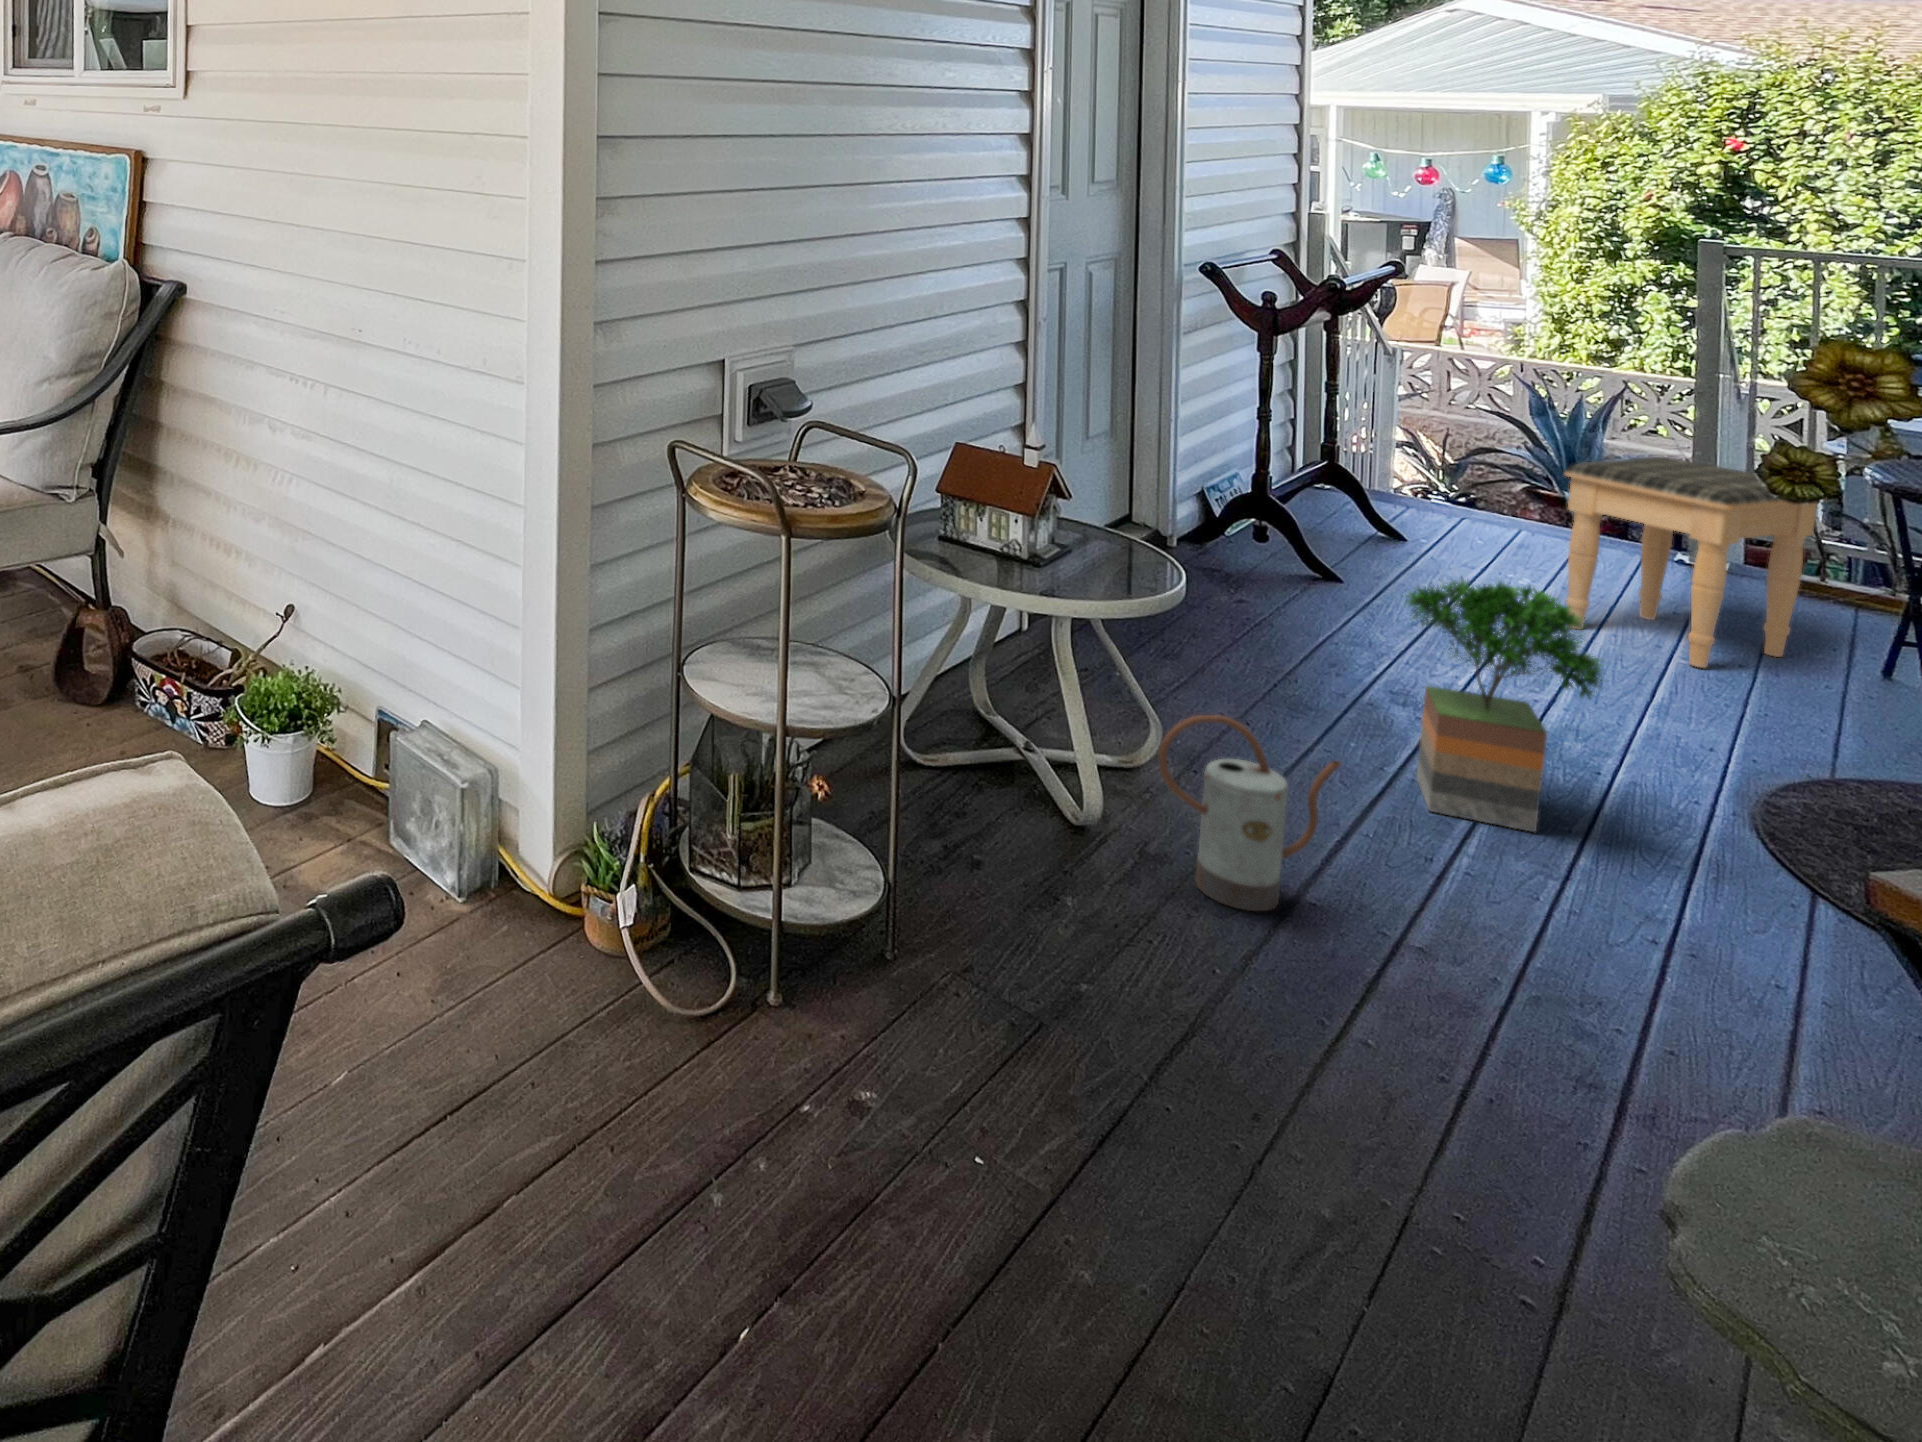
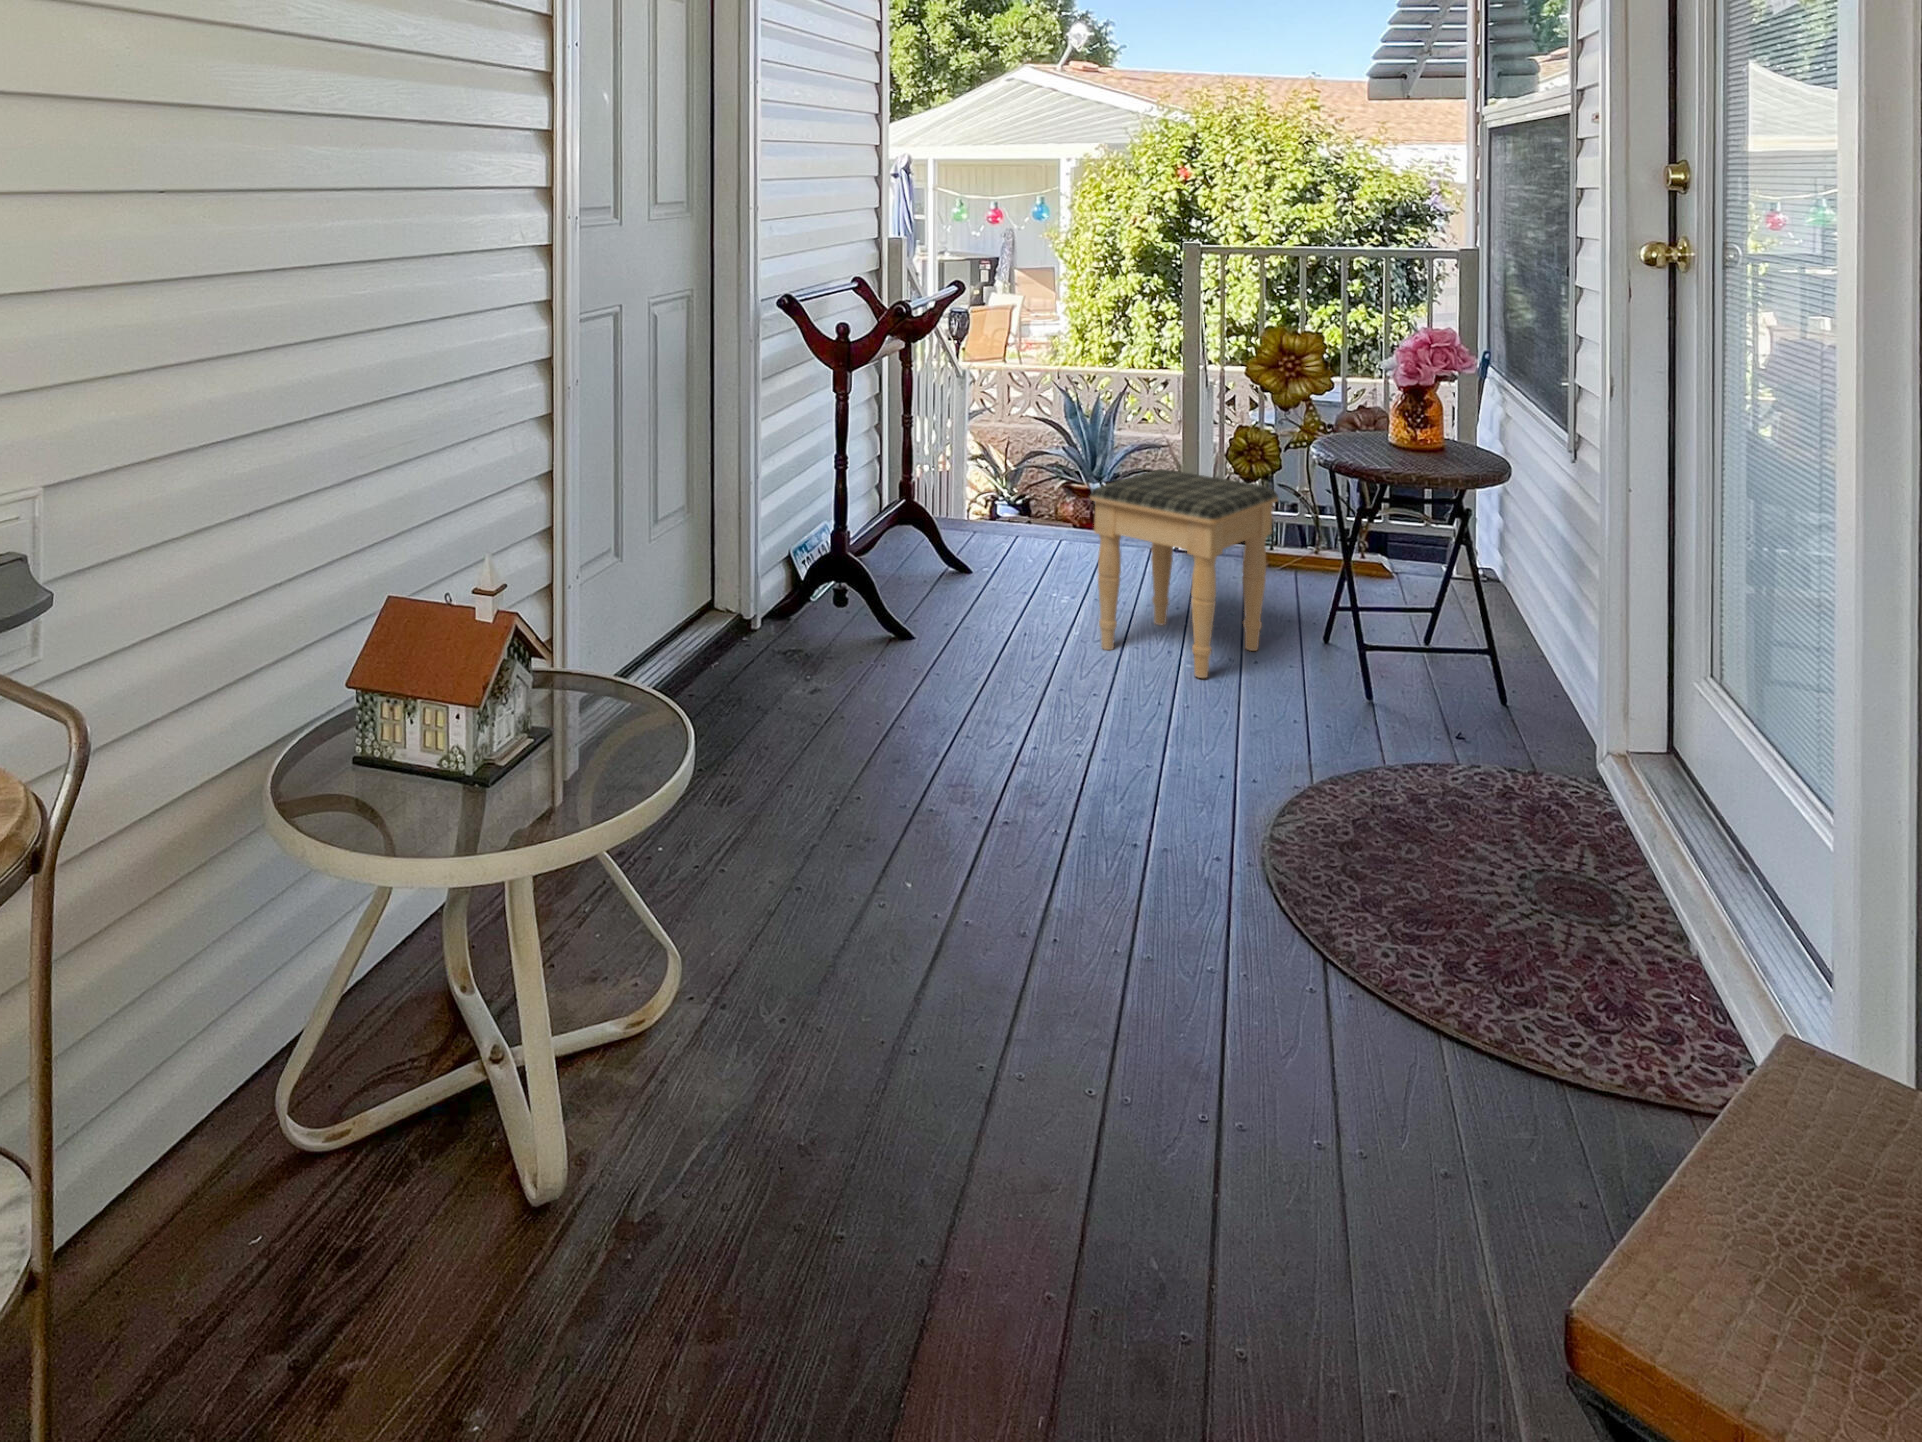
potted tree: present [1405,578,1603,833] -> none [938,673,1136,981]
watering can: present [1158,715,1341,911] -> none [613,1007,856,1304]

